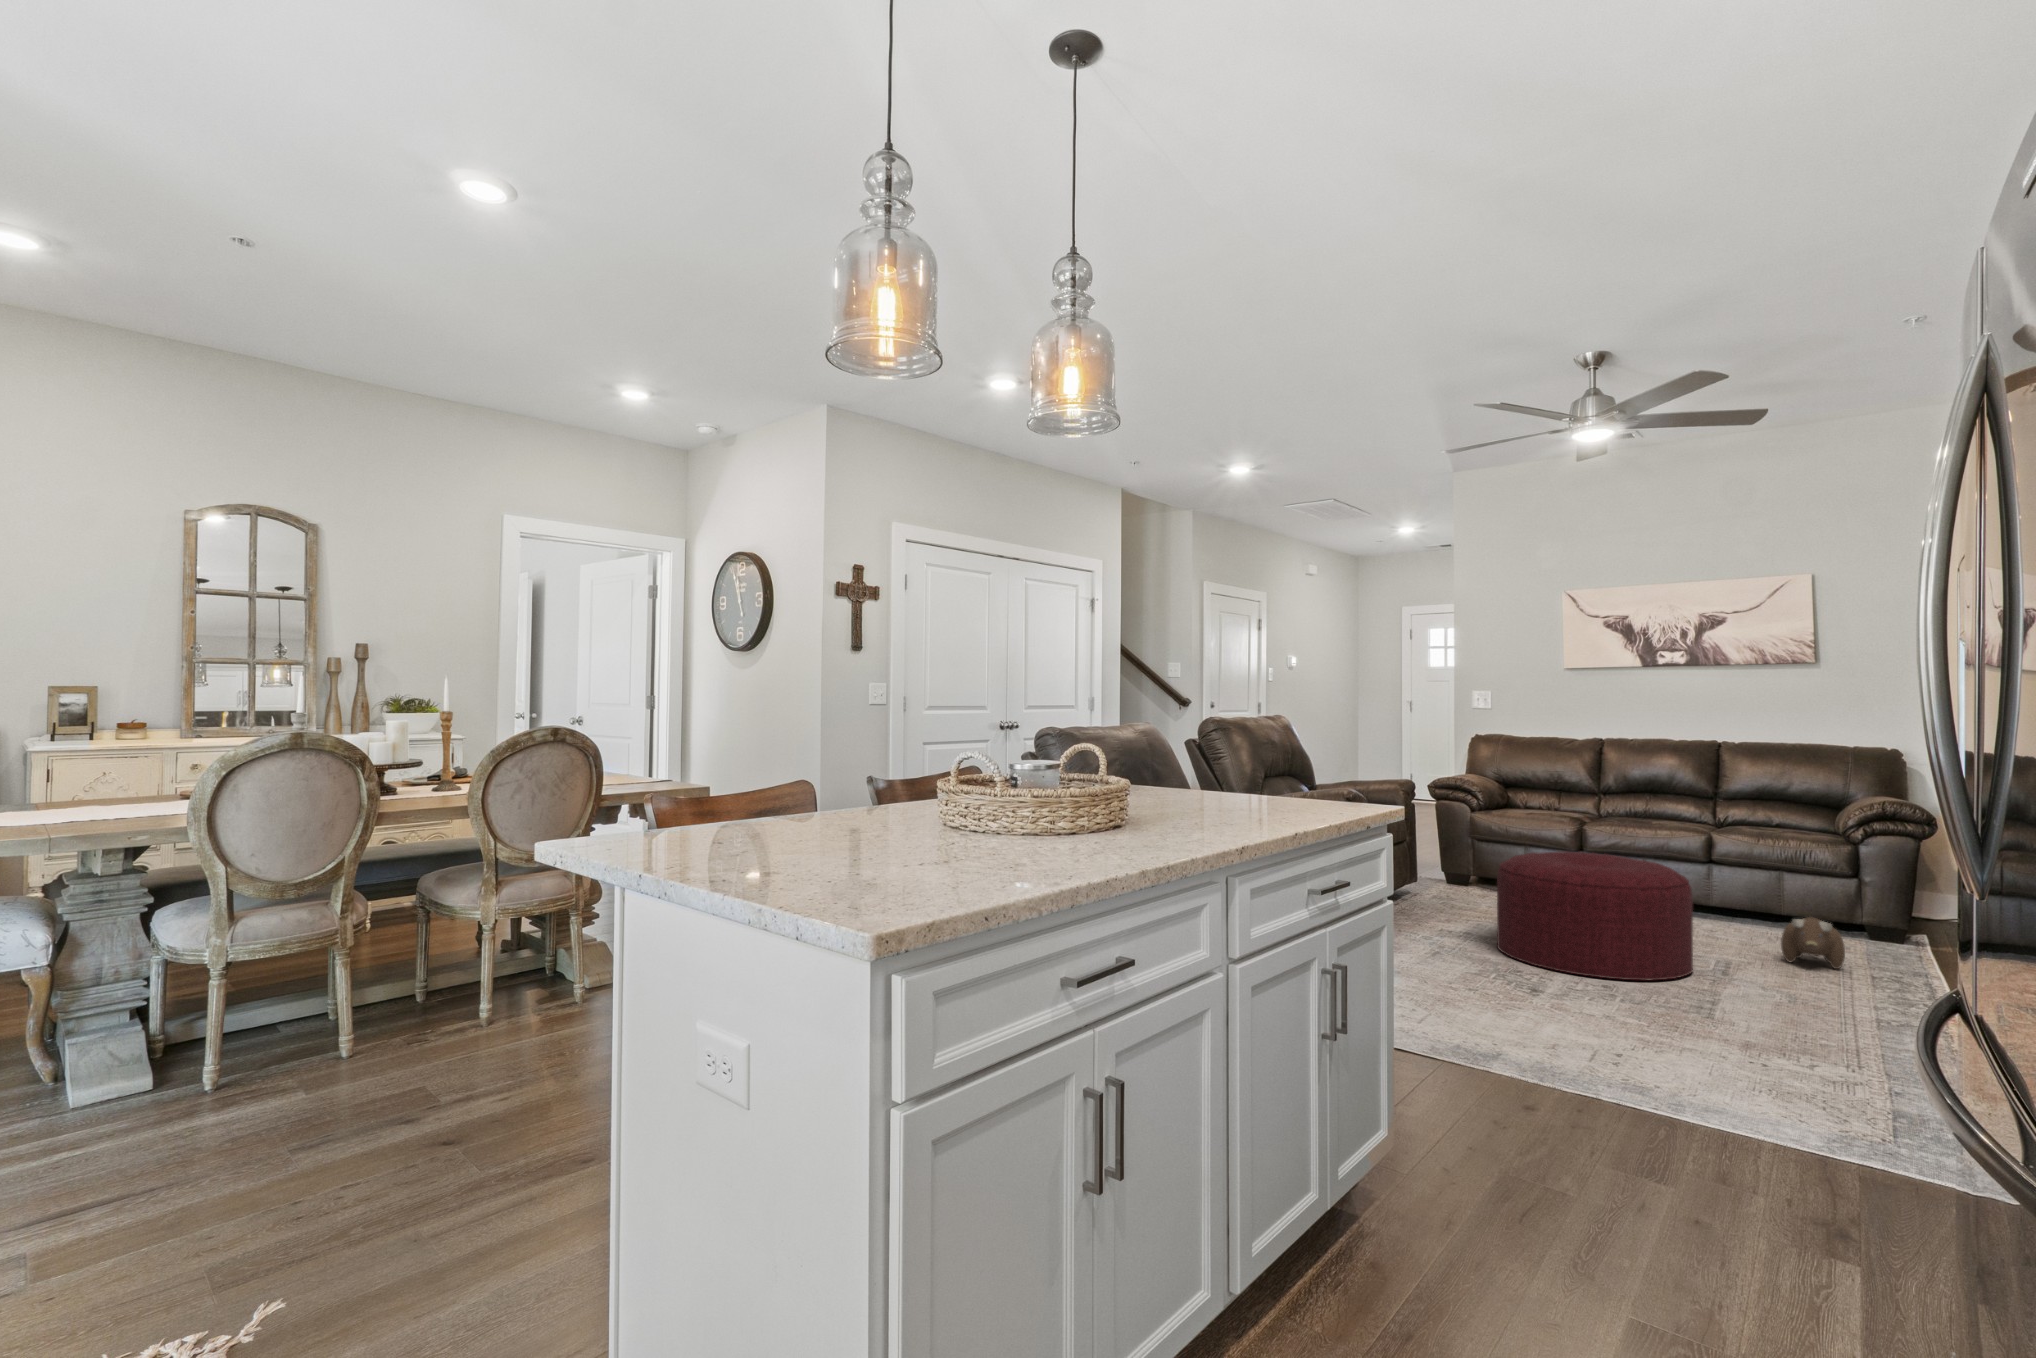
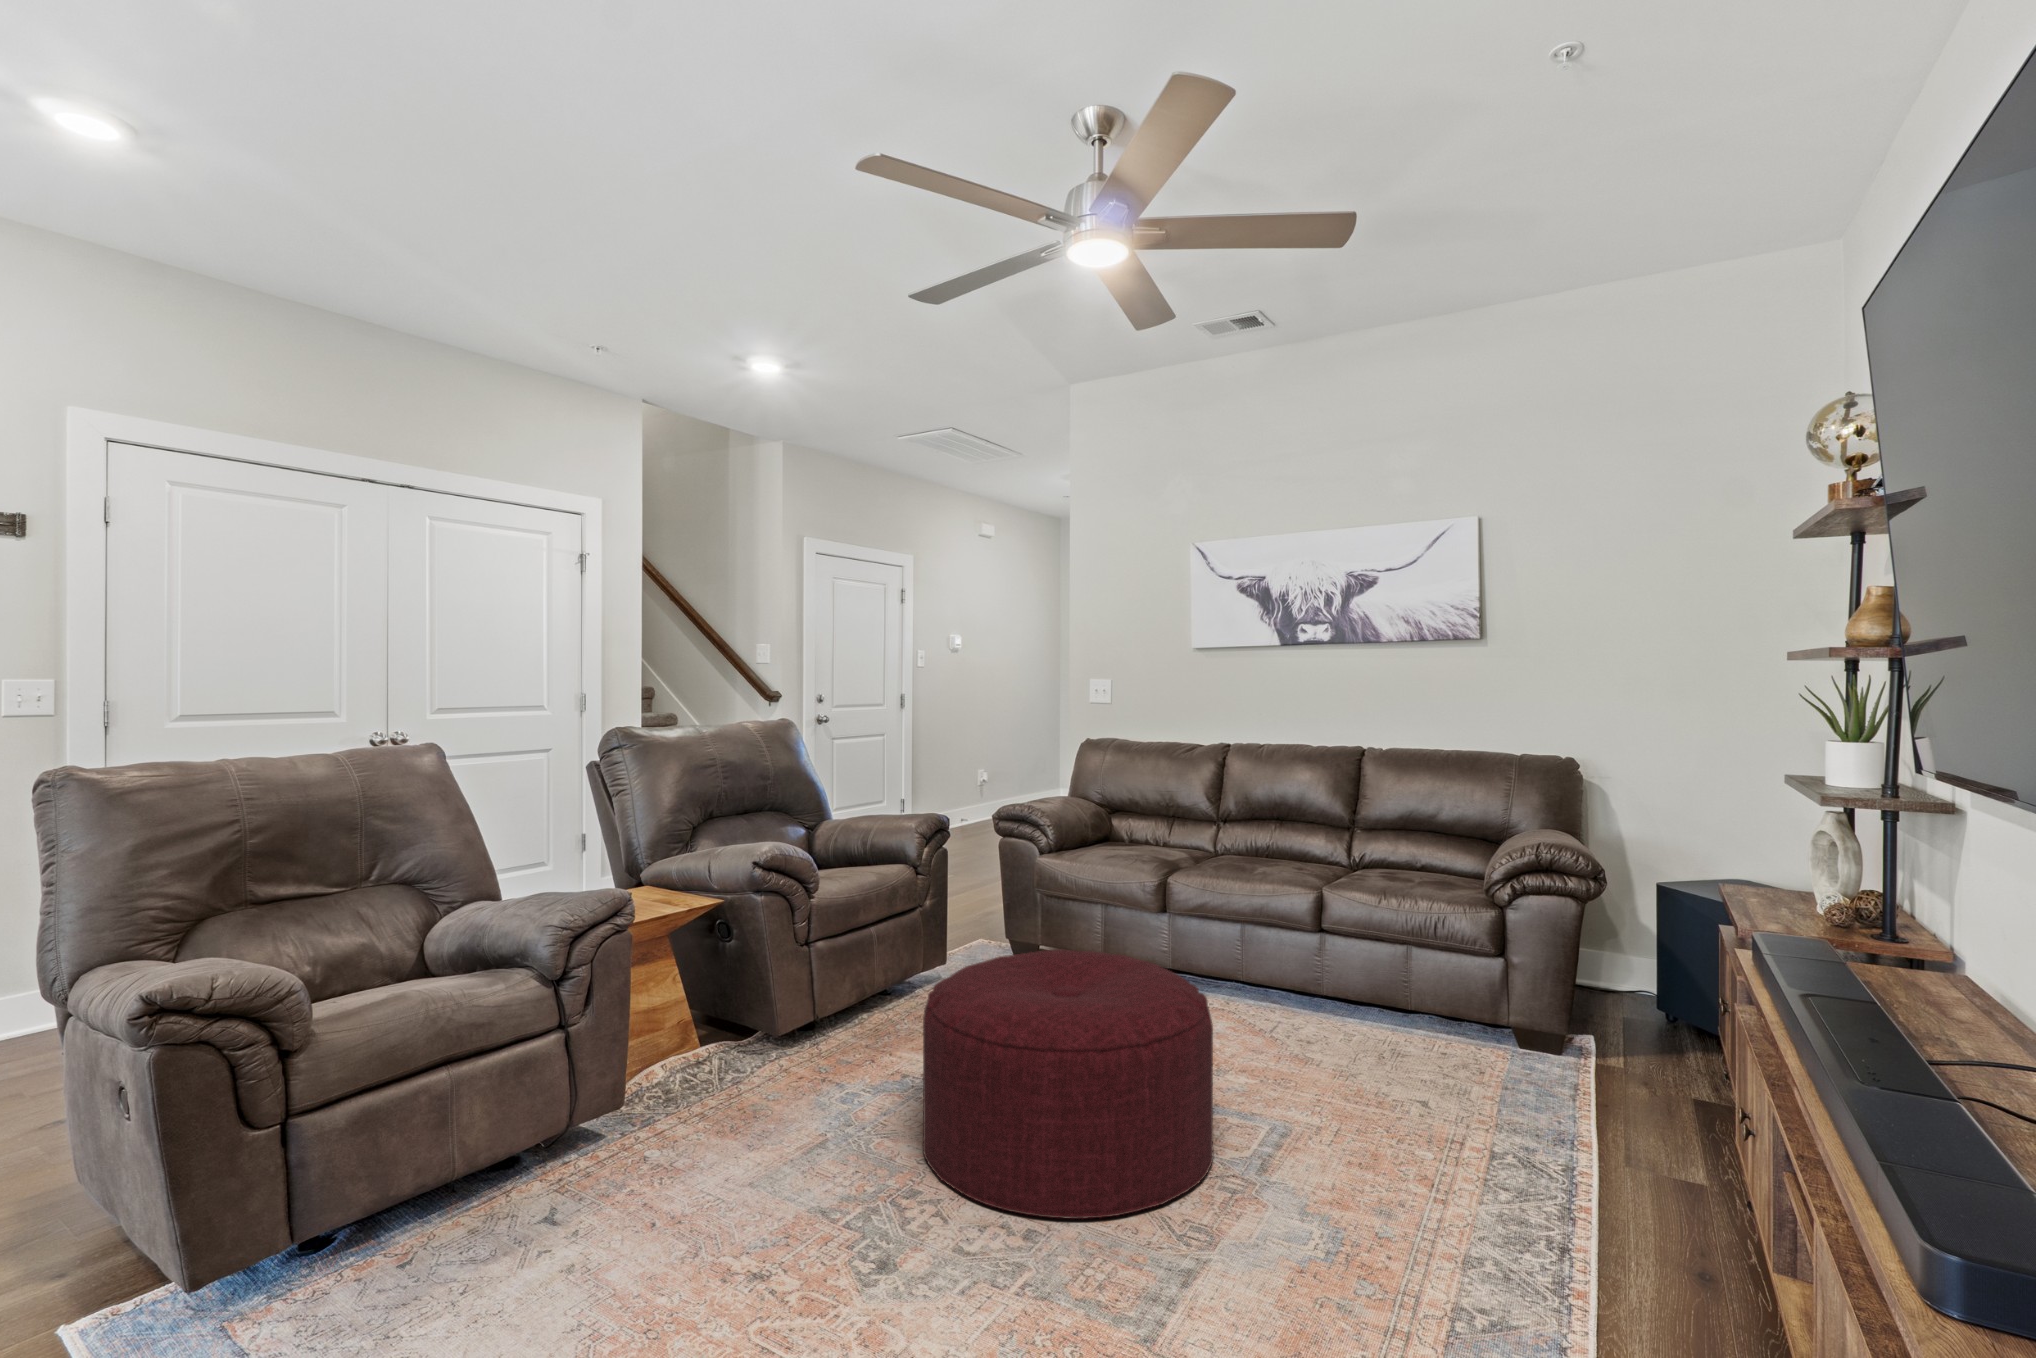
plush toy: present [1781,917,1845,969] -> none [1367,1051,1454,1141]

